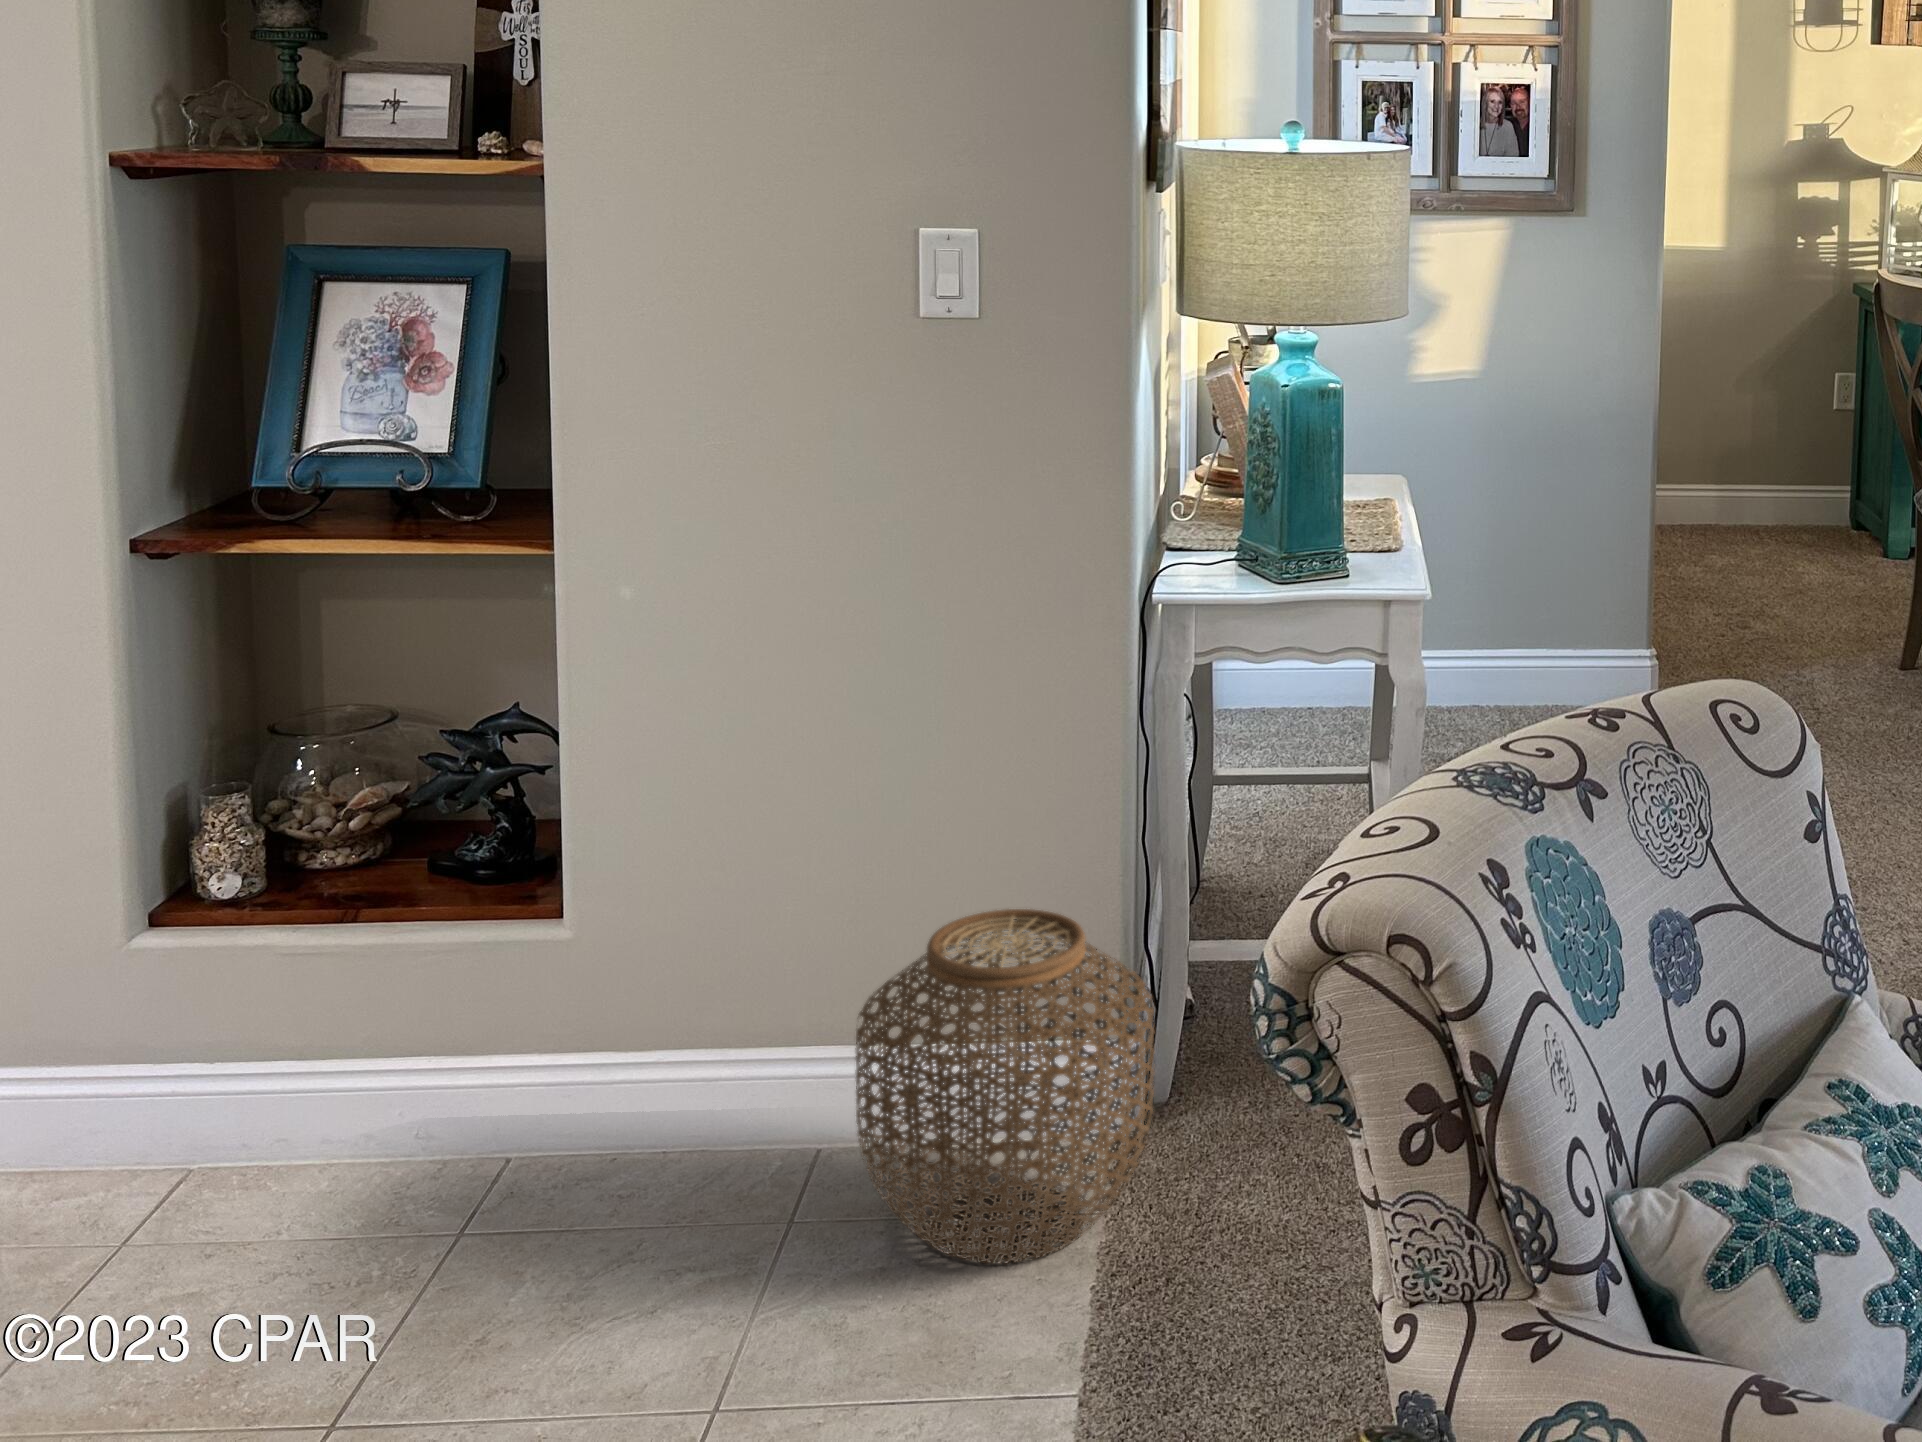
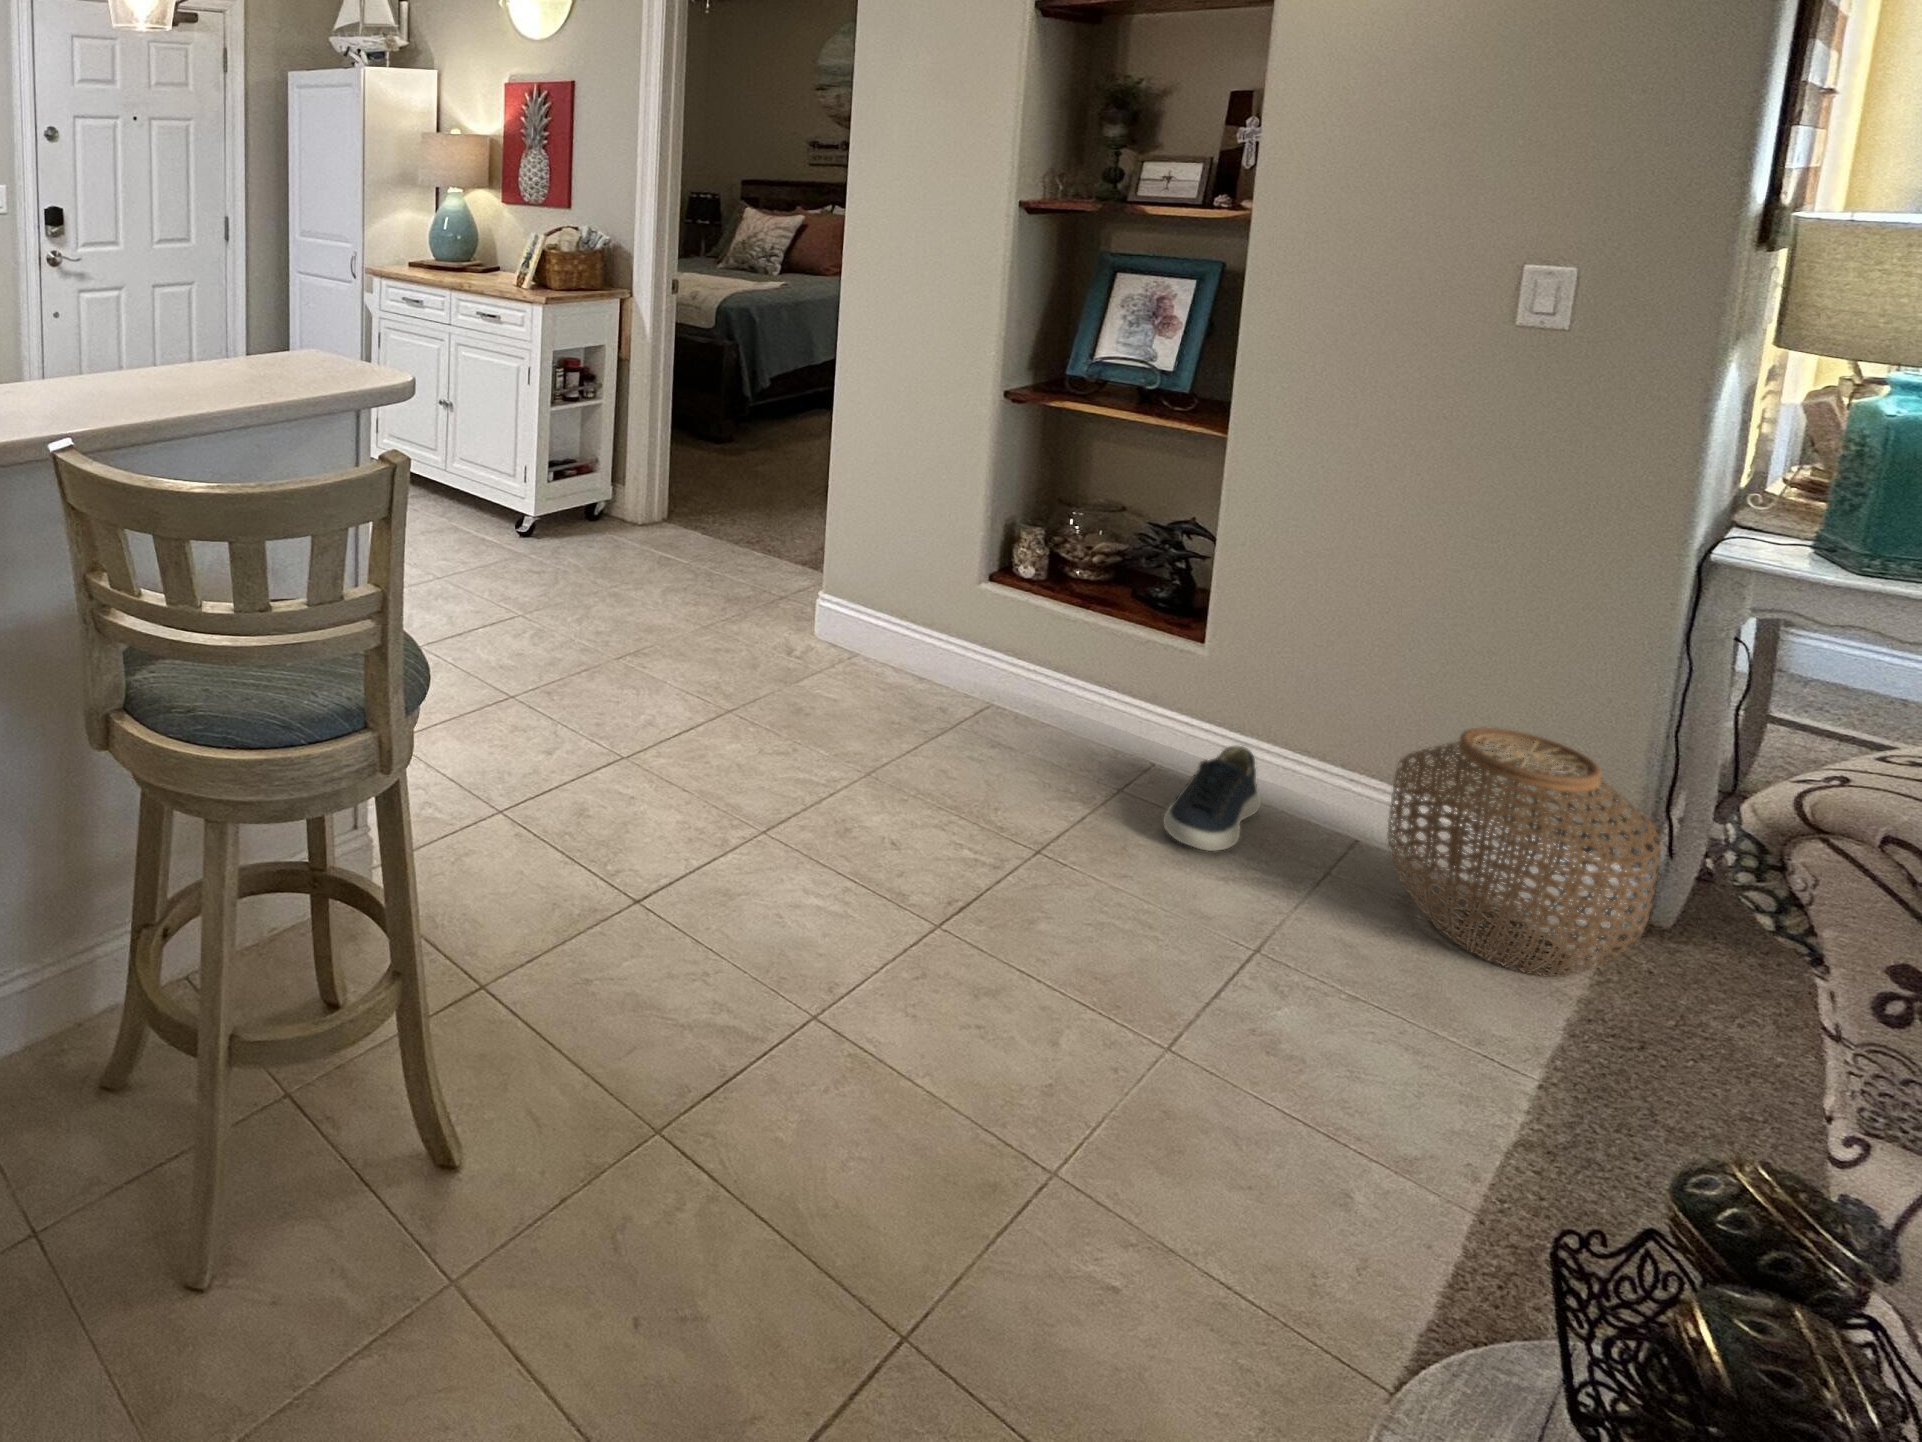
shoe: none [534,1077,681,1296] -> present [1163,746,1261,851]

